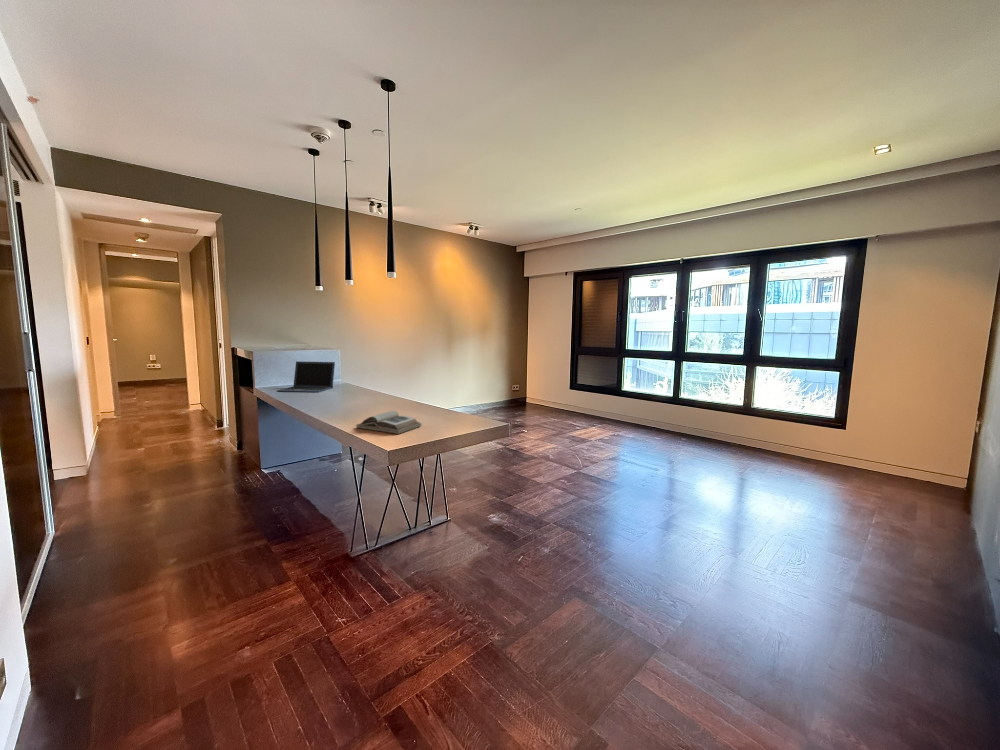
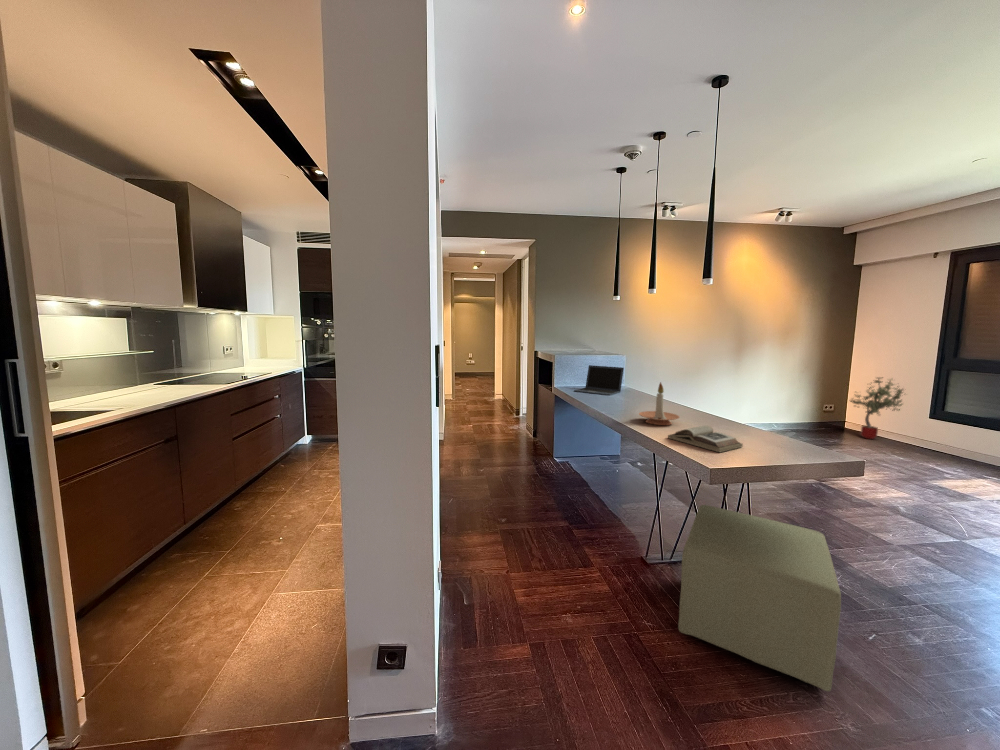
potted tree: none [528,361,558,408] -> present [850,377,903,439]
candle holder: none [335,373,376,416] -> present [639,382,679,425]
ottoman: none [365,486,485,616] -> present [678,505,841,691]

